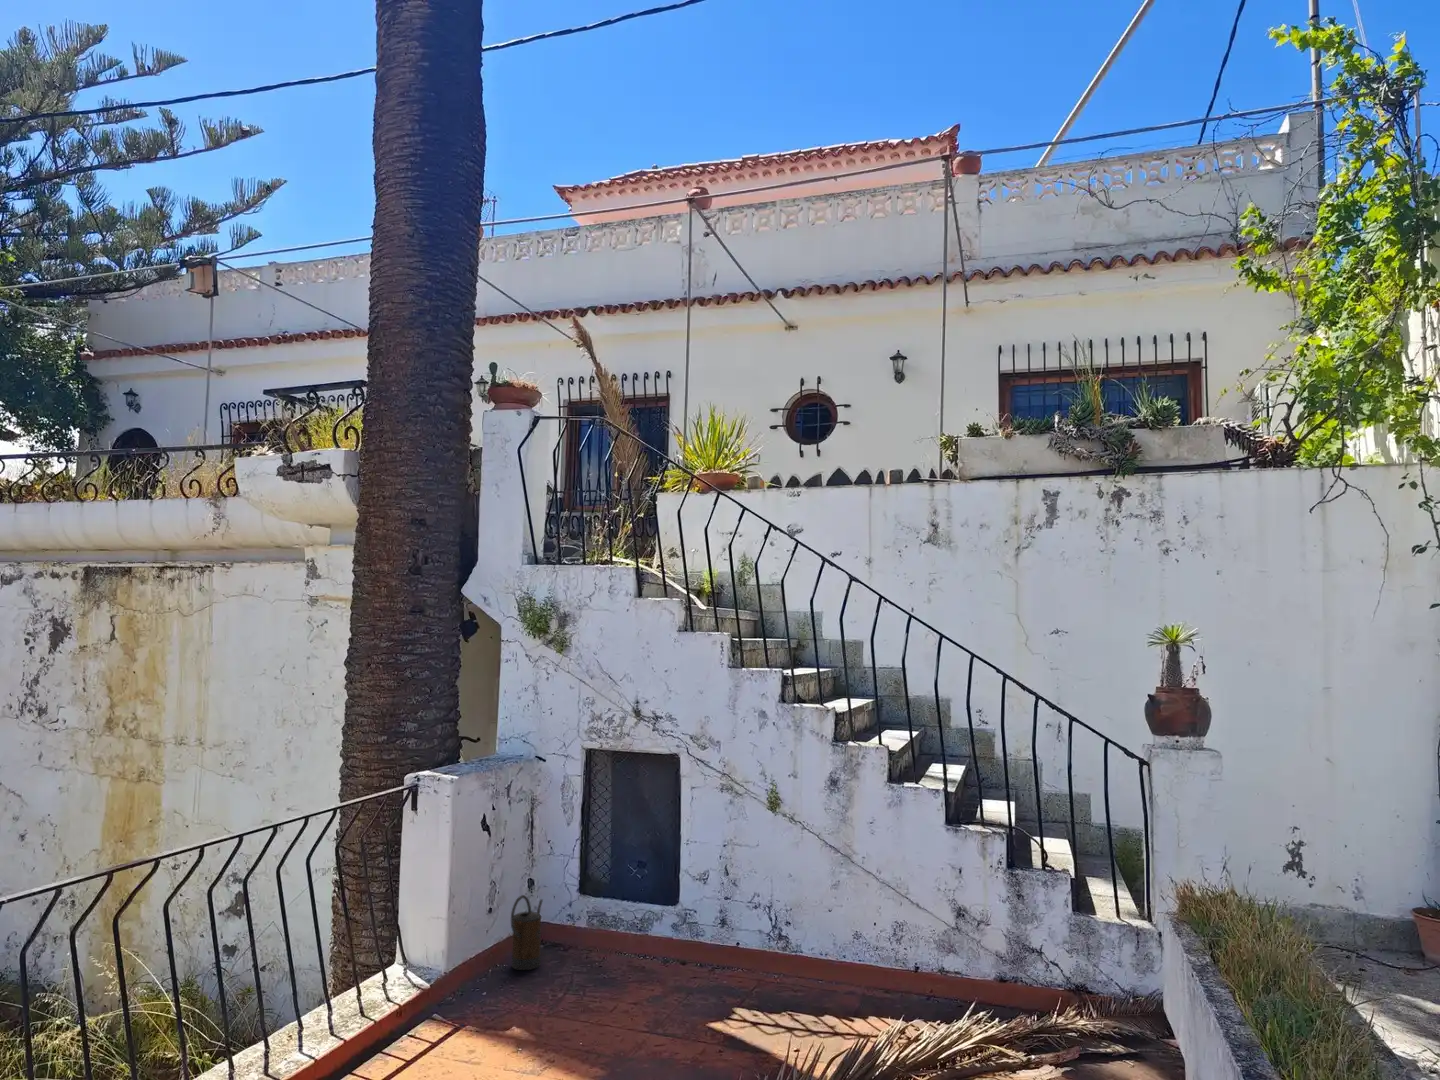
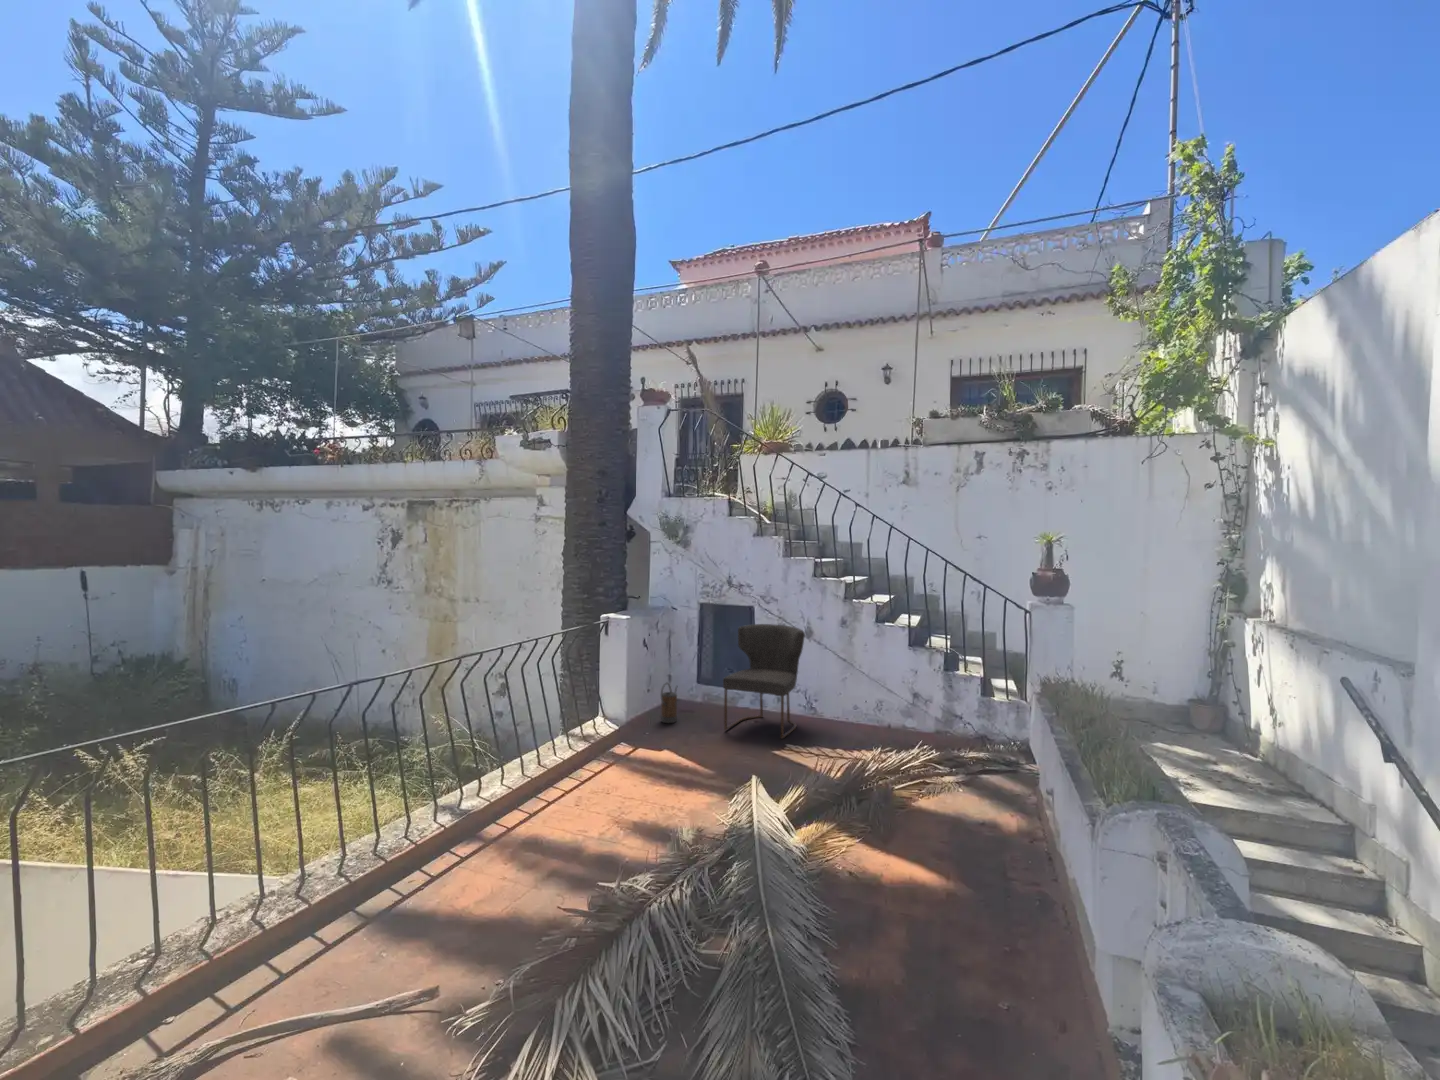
chair: none [622,787,767,997] -> present [723,624,805,738]

